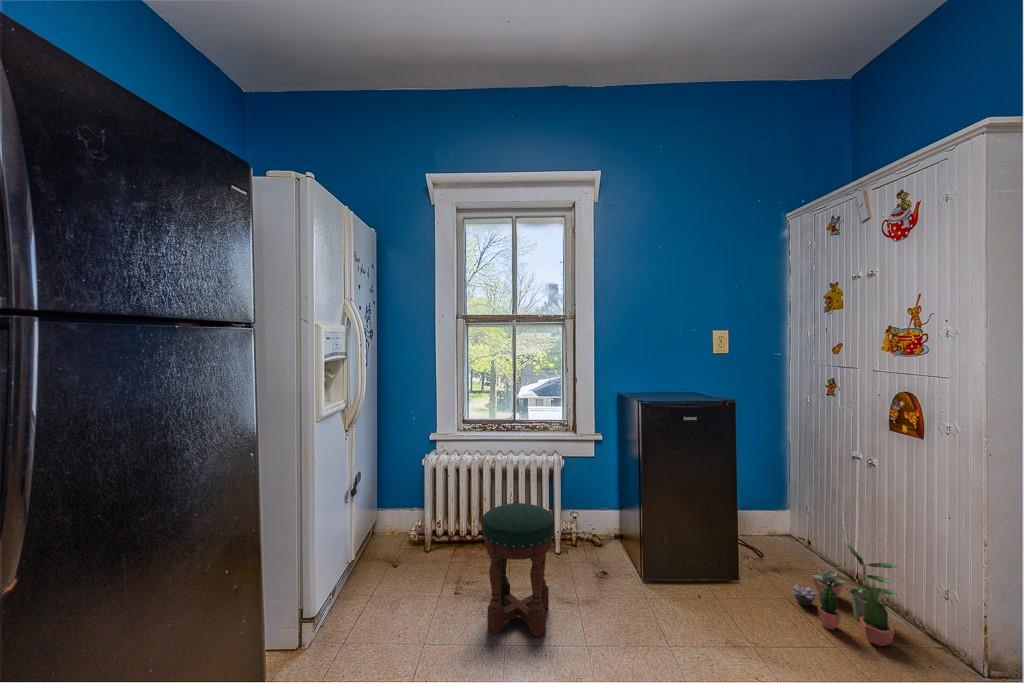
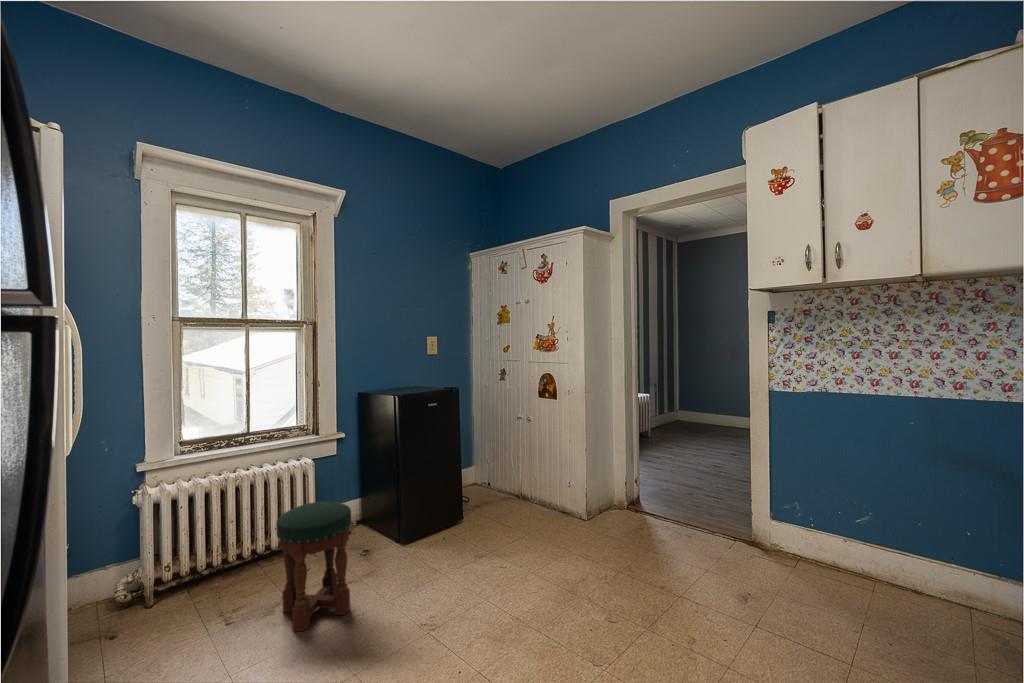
potted plant: present [792,542,897,646] -> none [495,472,550,527]

